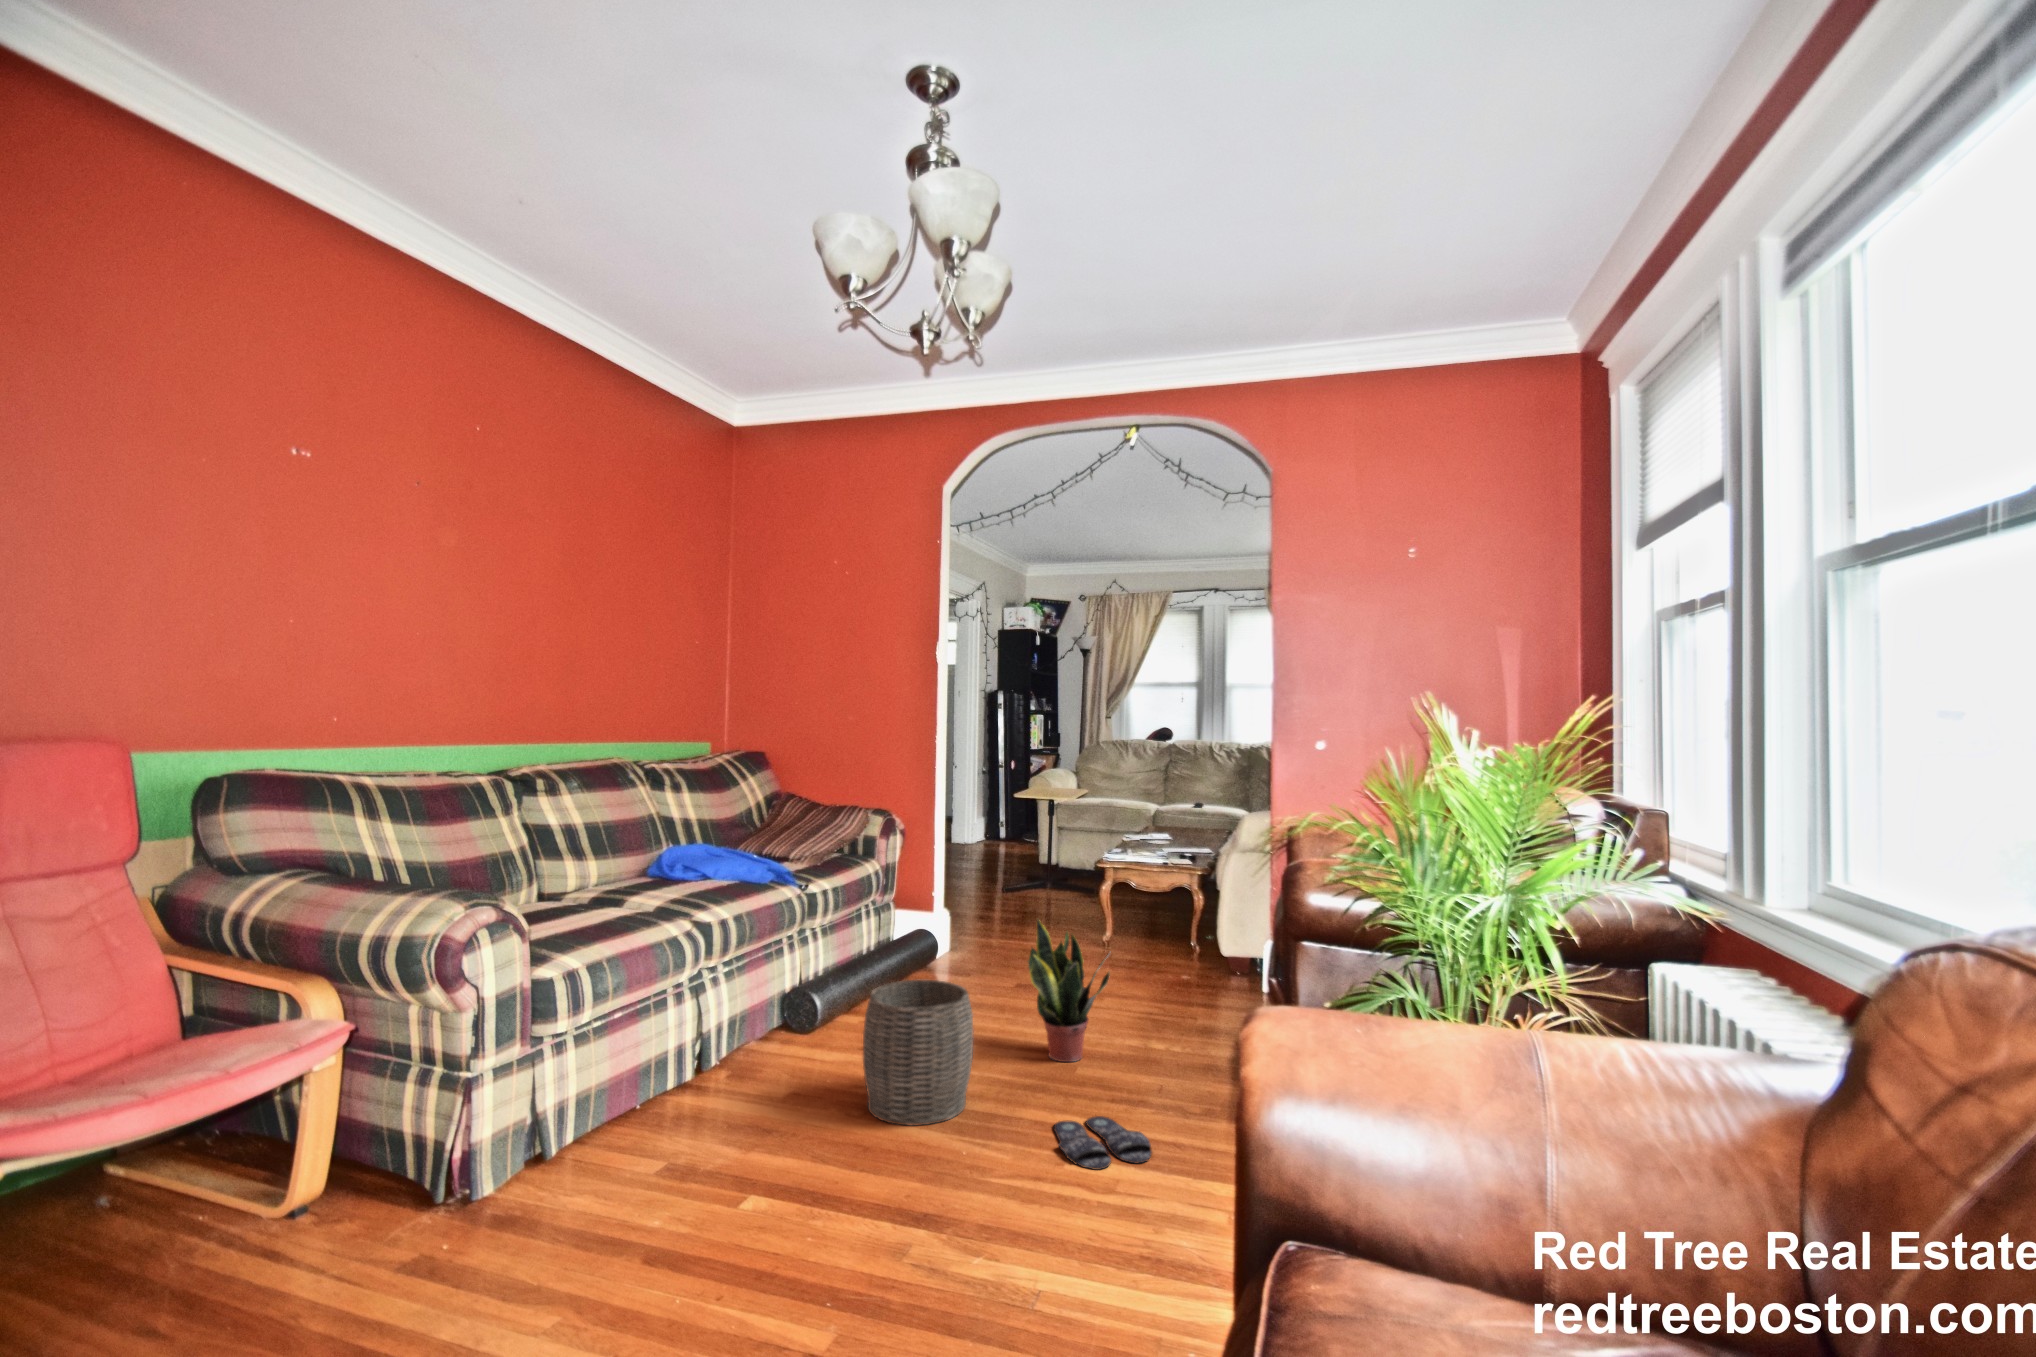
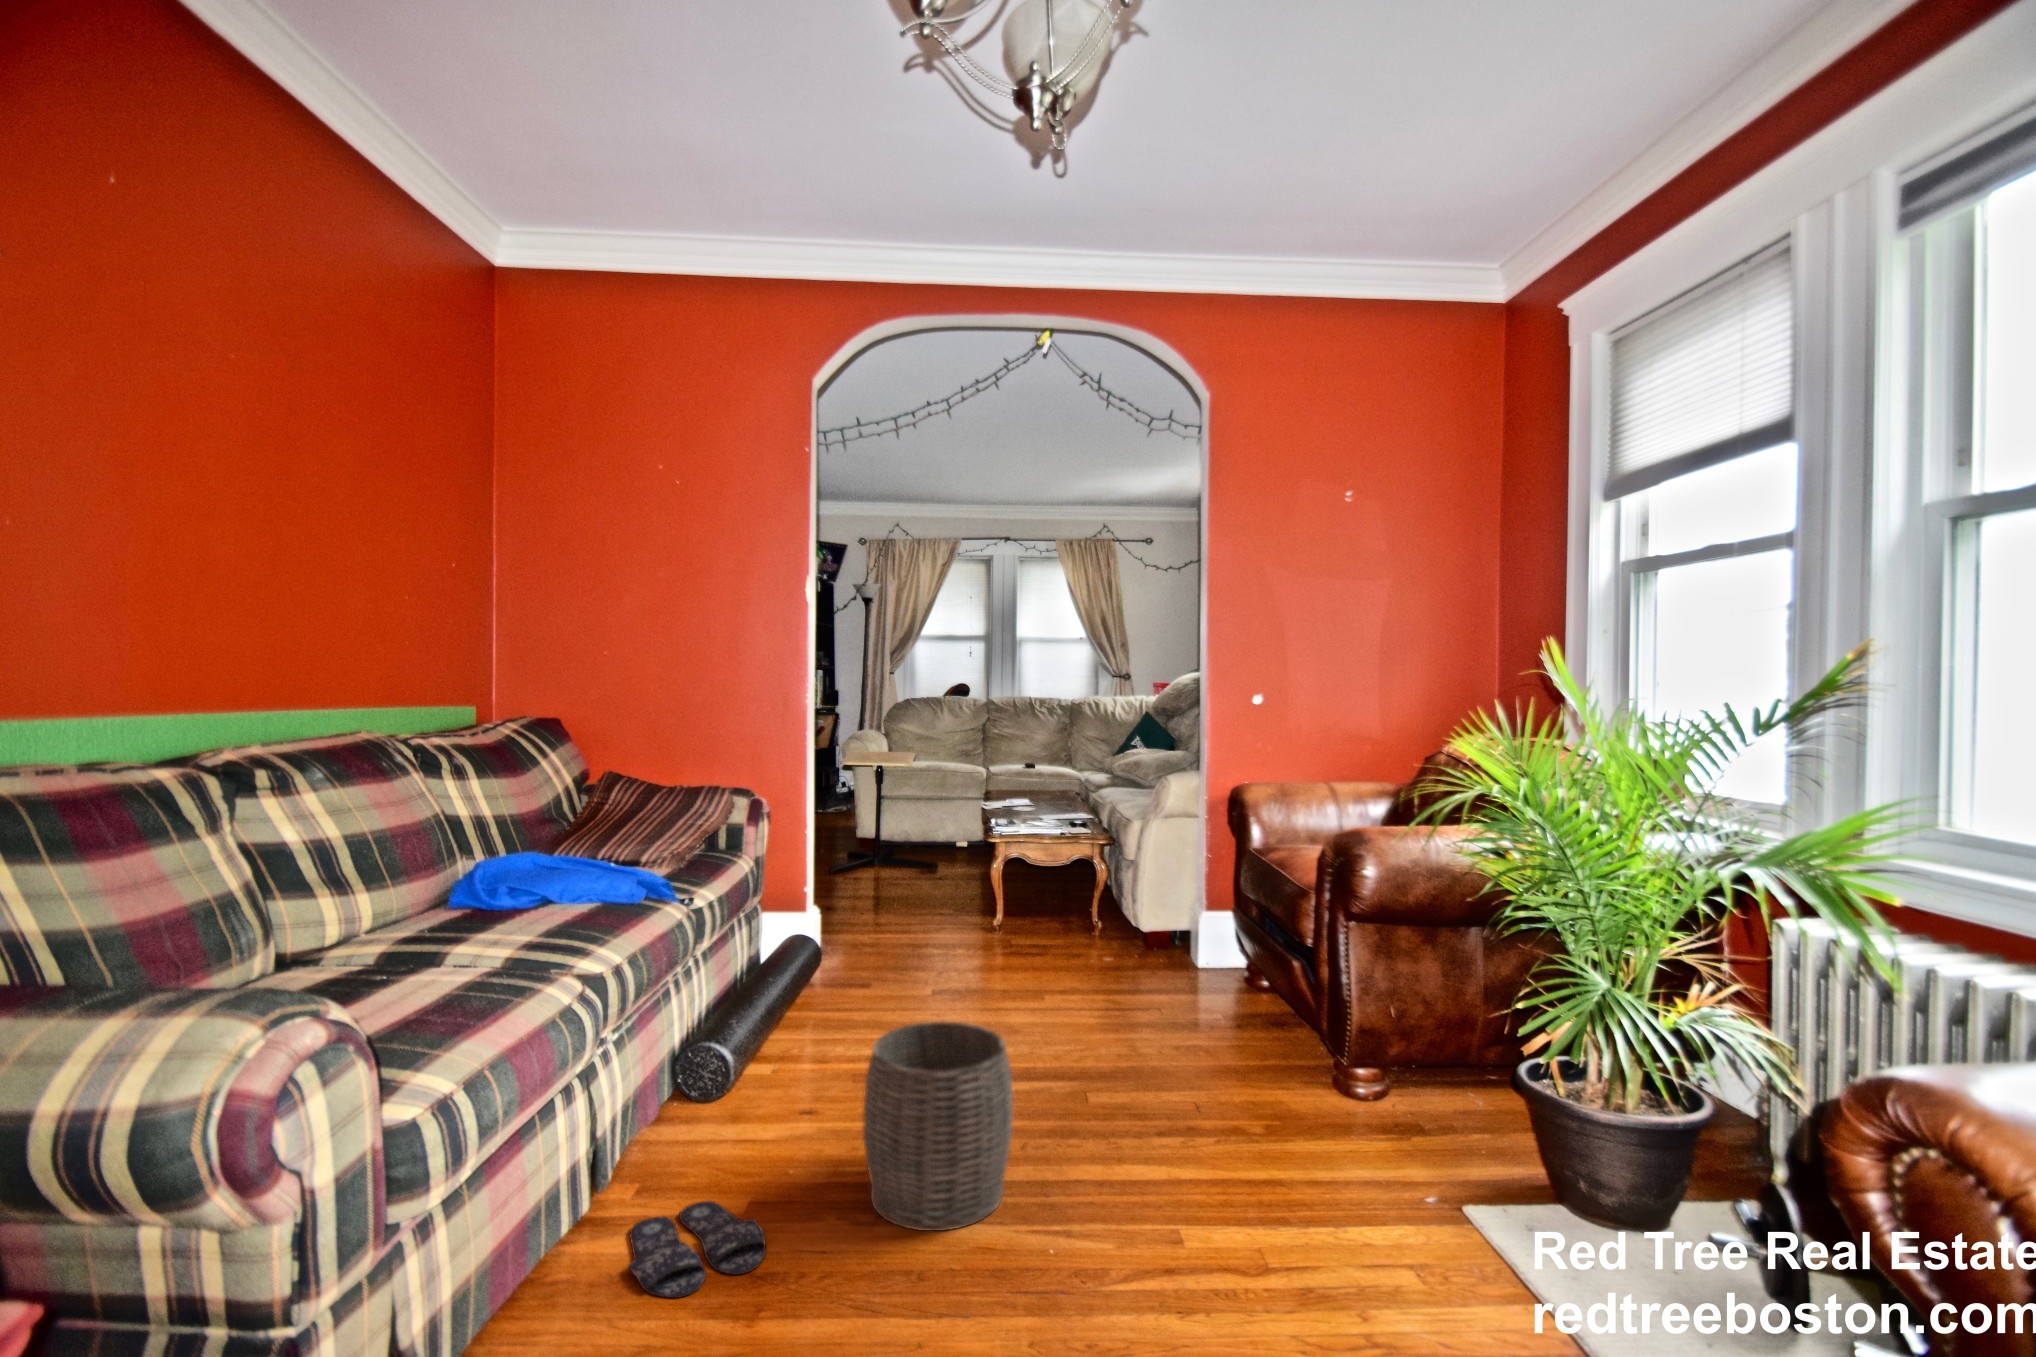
potted plant: present [1028,920,1110,1062] -> none [1009,923,1119,1097]
slippers: present [1054,1116,1152,1170] -> present [629,1201,766,1298]

